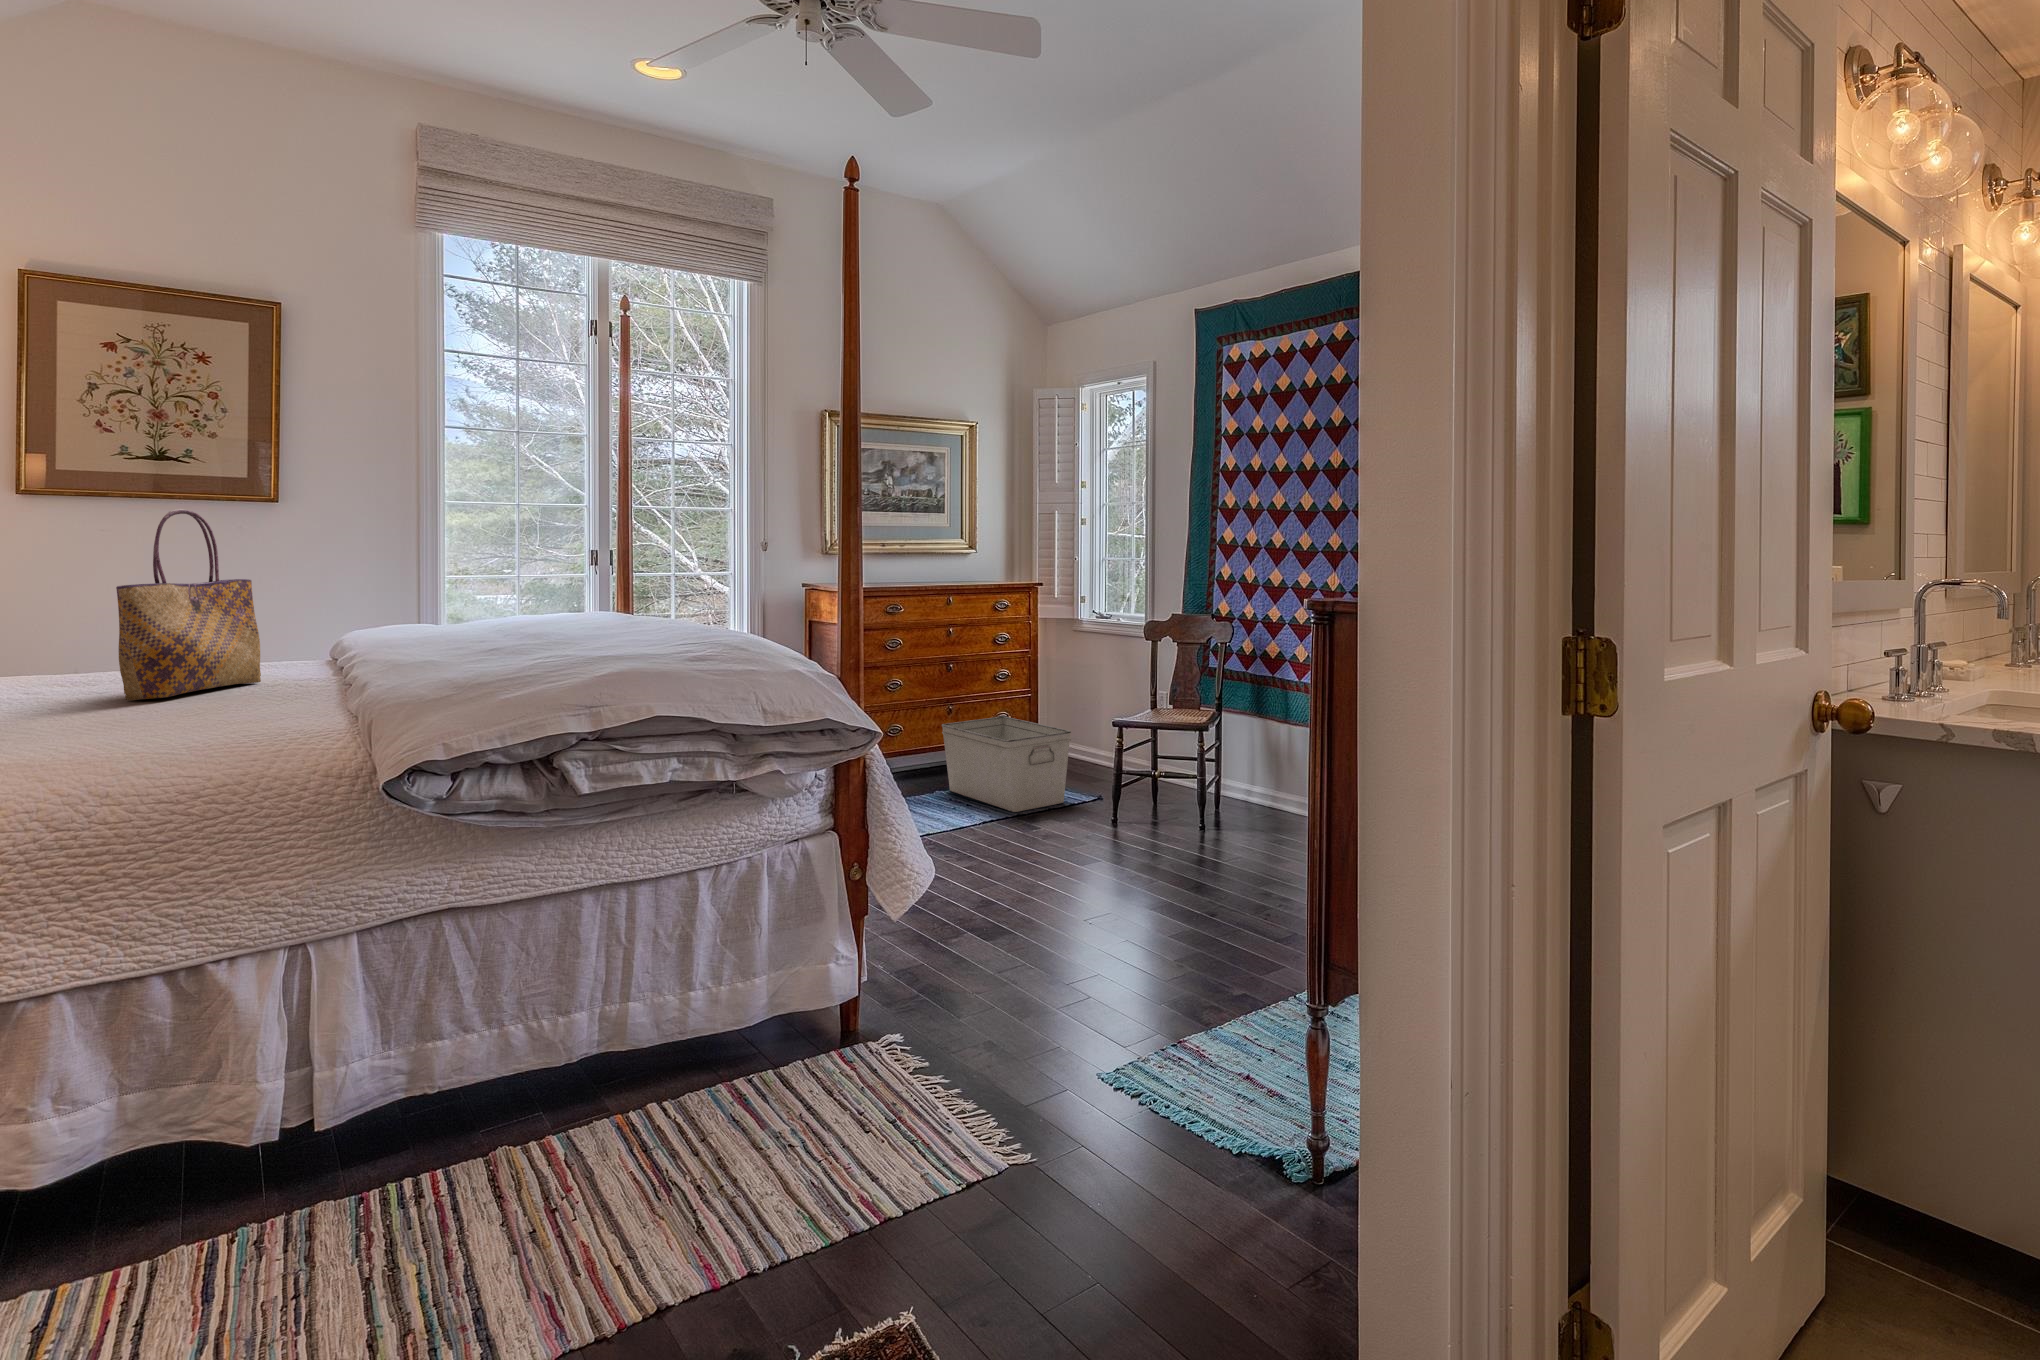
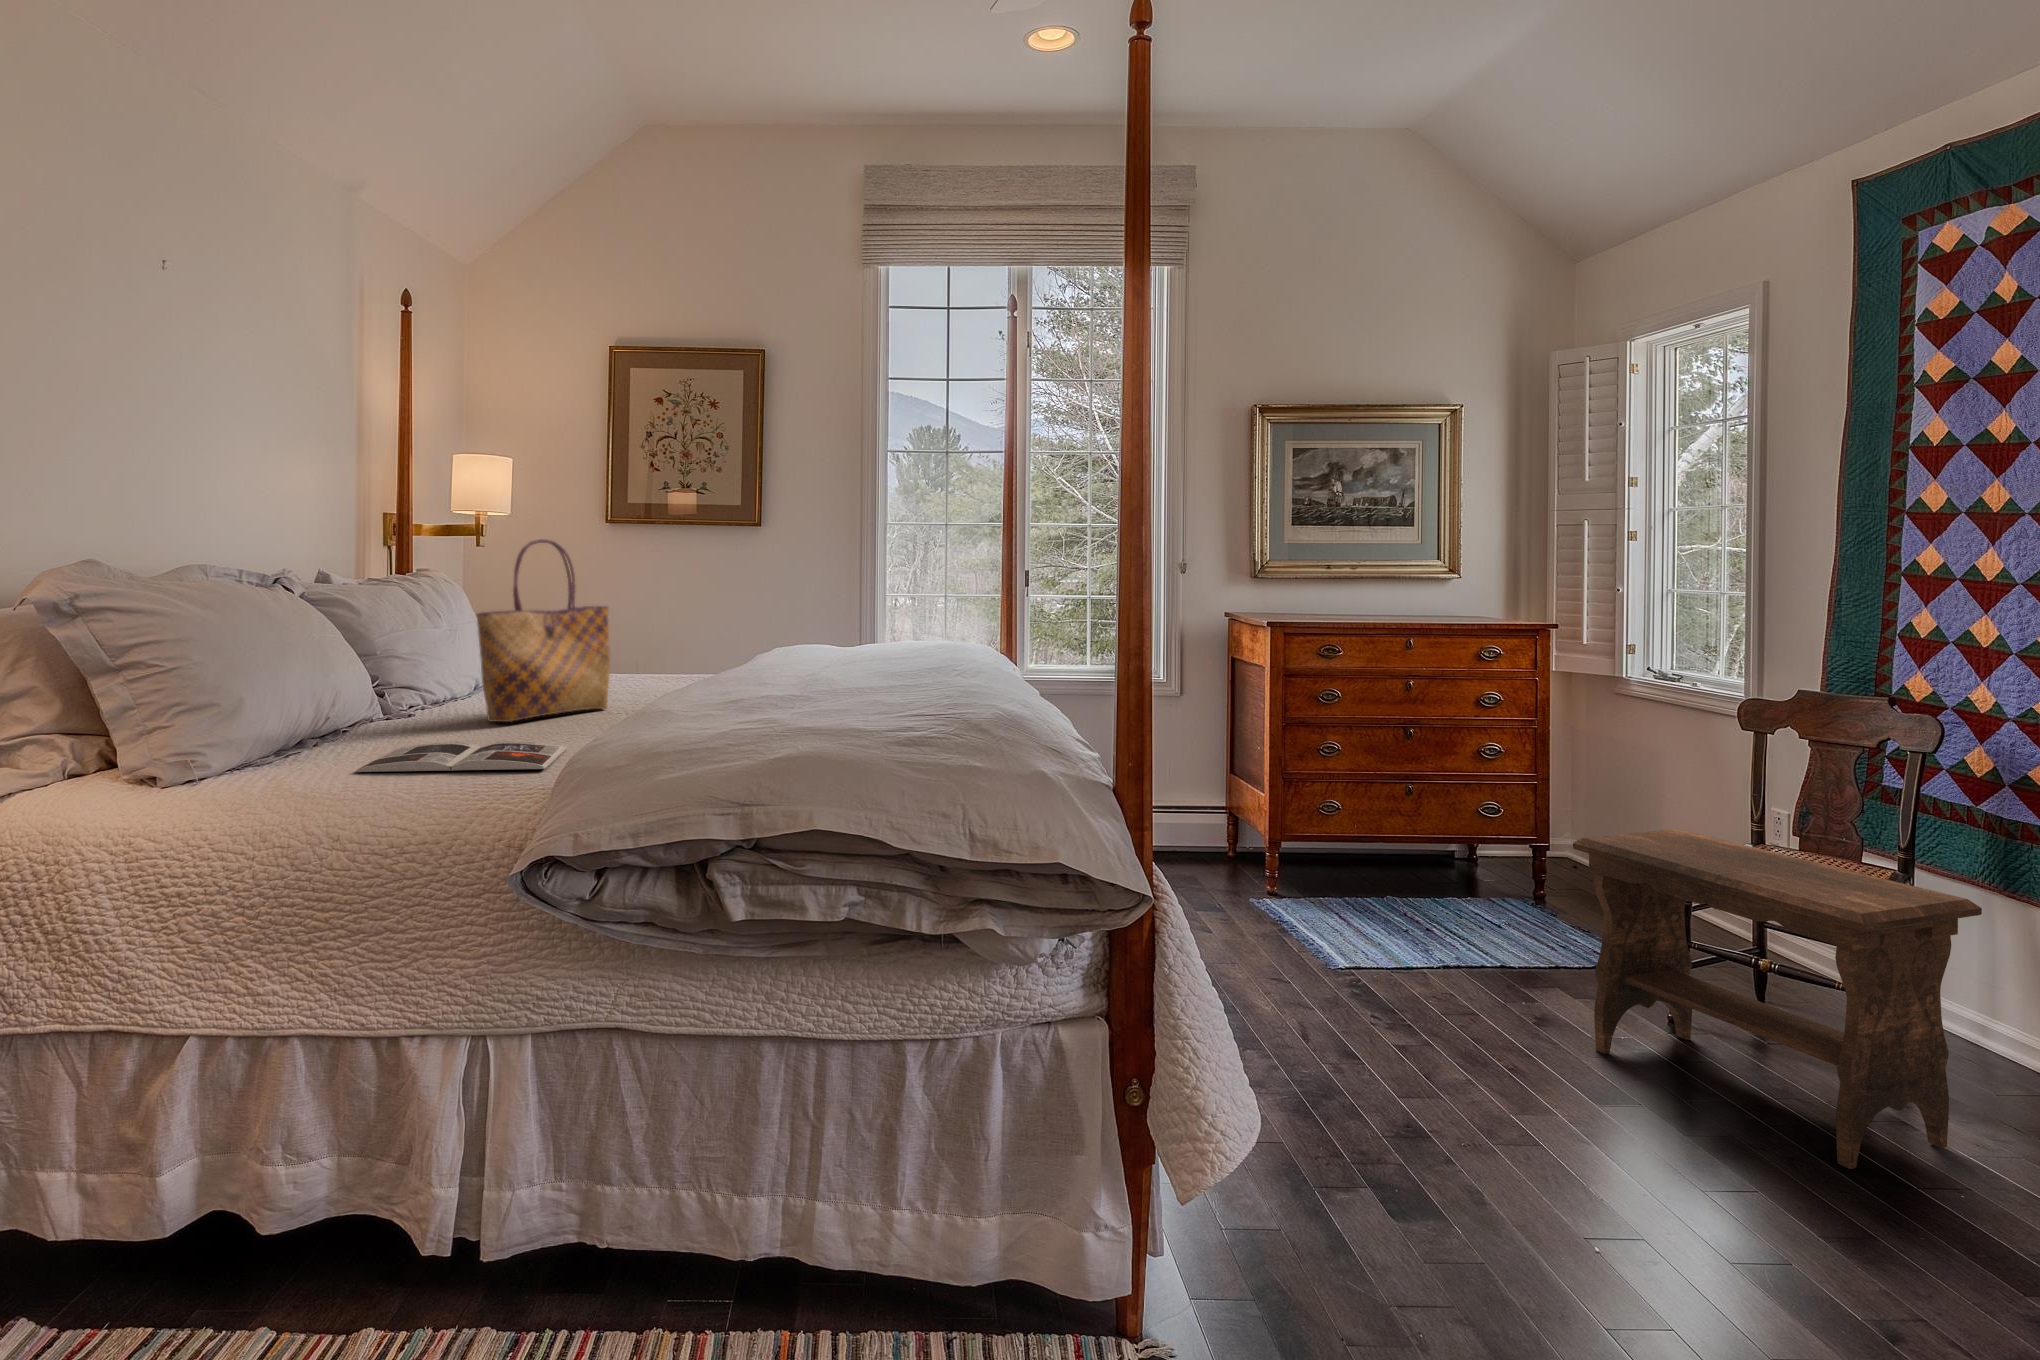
footstool: none [1065,700,1249,863] -> present [1573,829,1982,1169]
magazine: none [62,705,305,742] -> present [355,741,566,772]
storage bin: present [942,716,1071,812] -> none [1392,813,1597,965]

